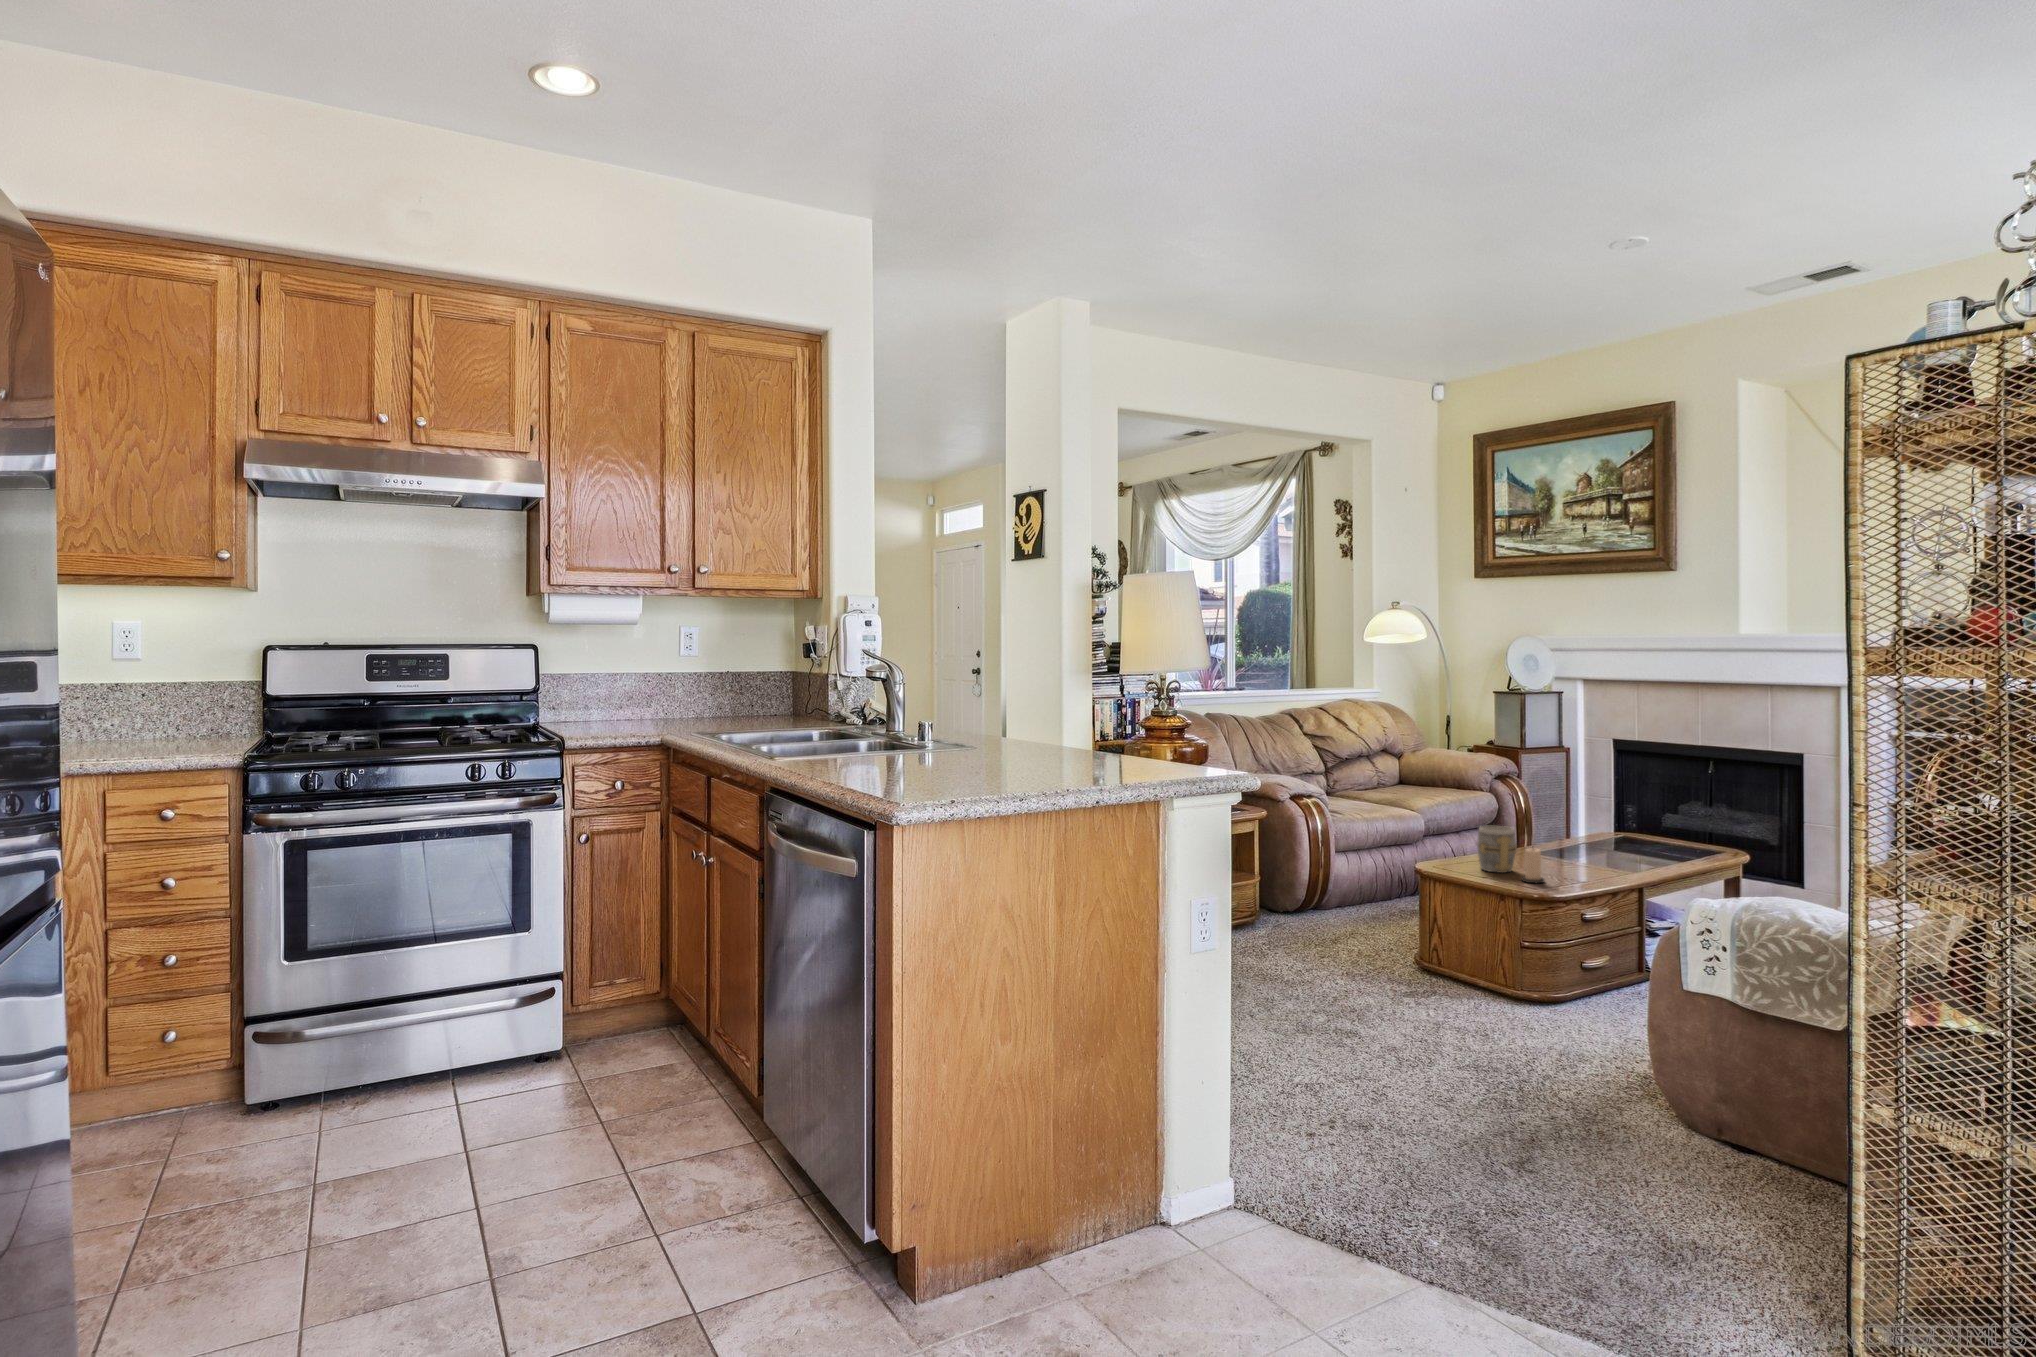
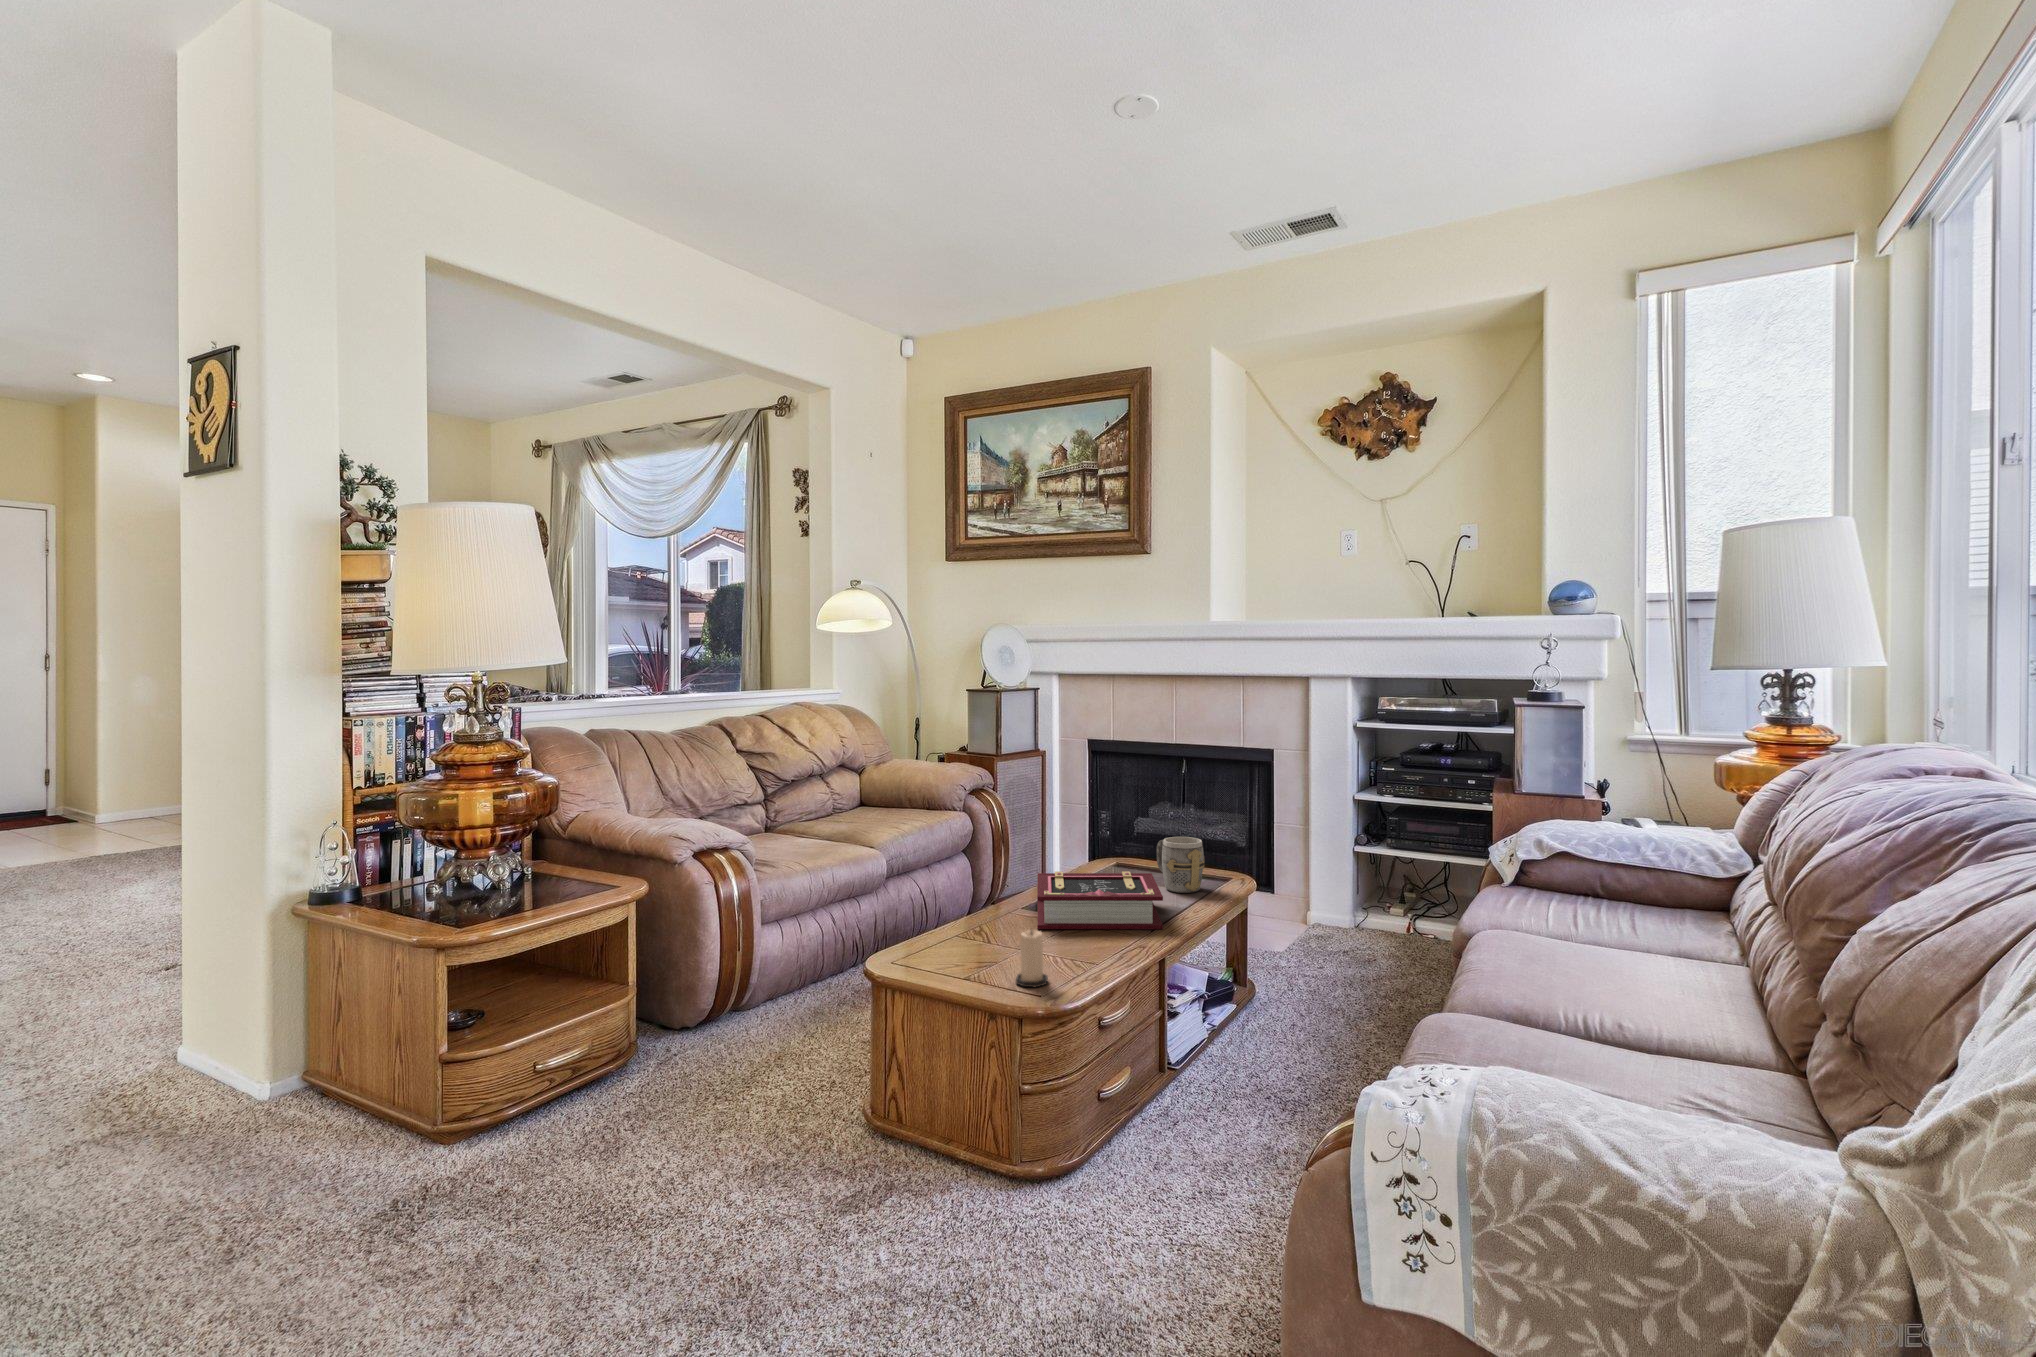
mug: present [1477,826,1517,873] -> present [1157,837,1205,893]
book: none [1543,827,1645,869] -> present [1037,871,1163,929]

